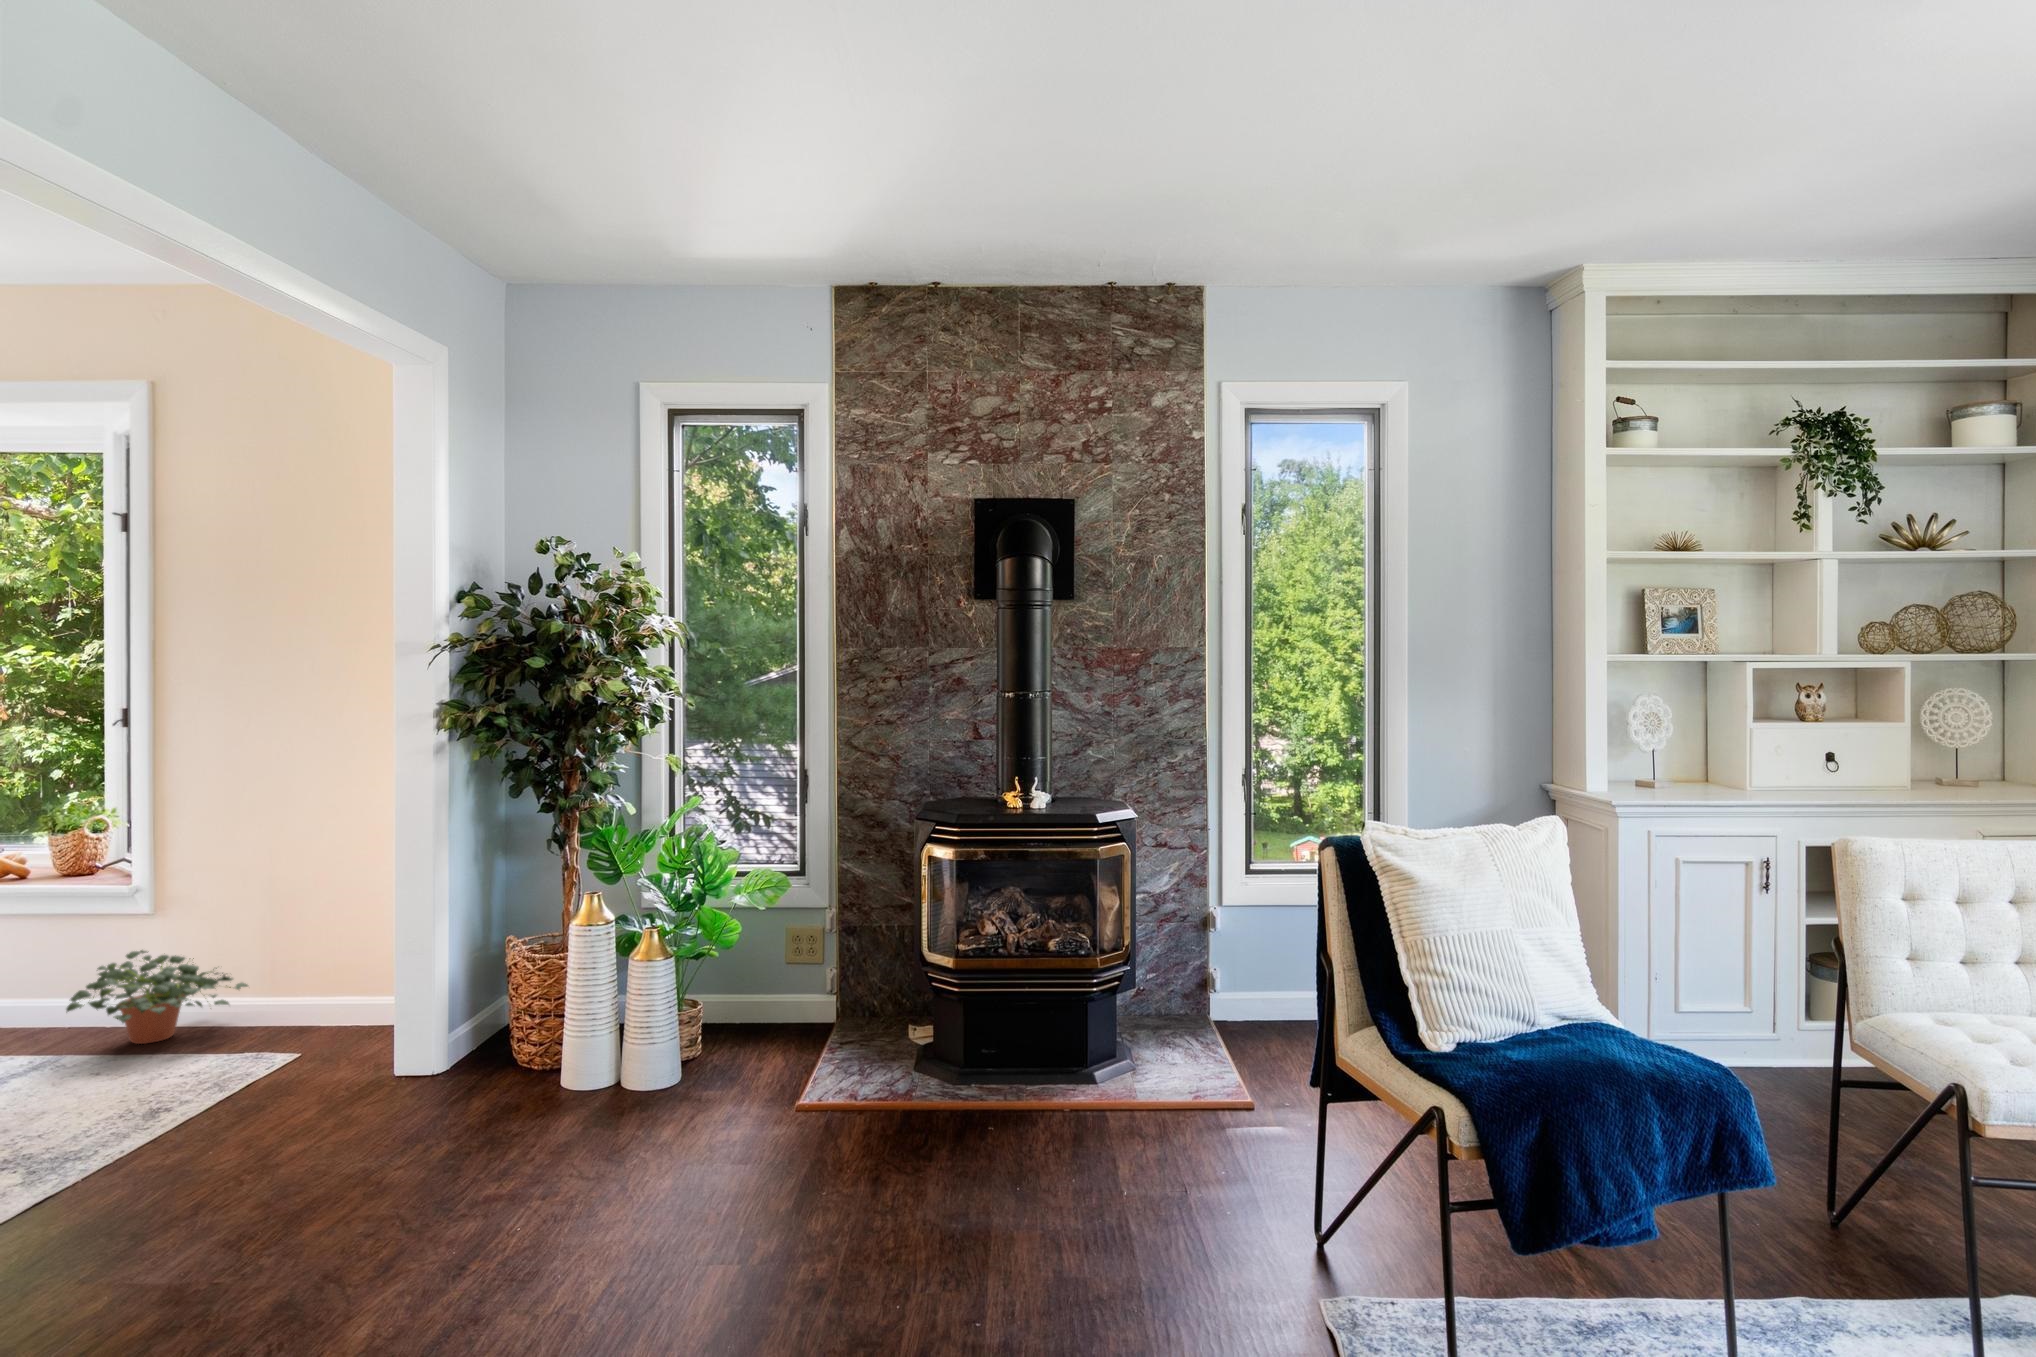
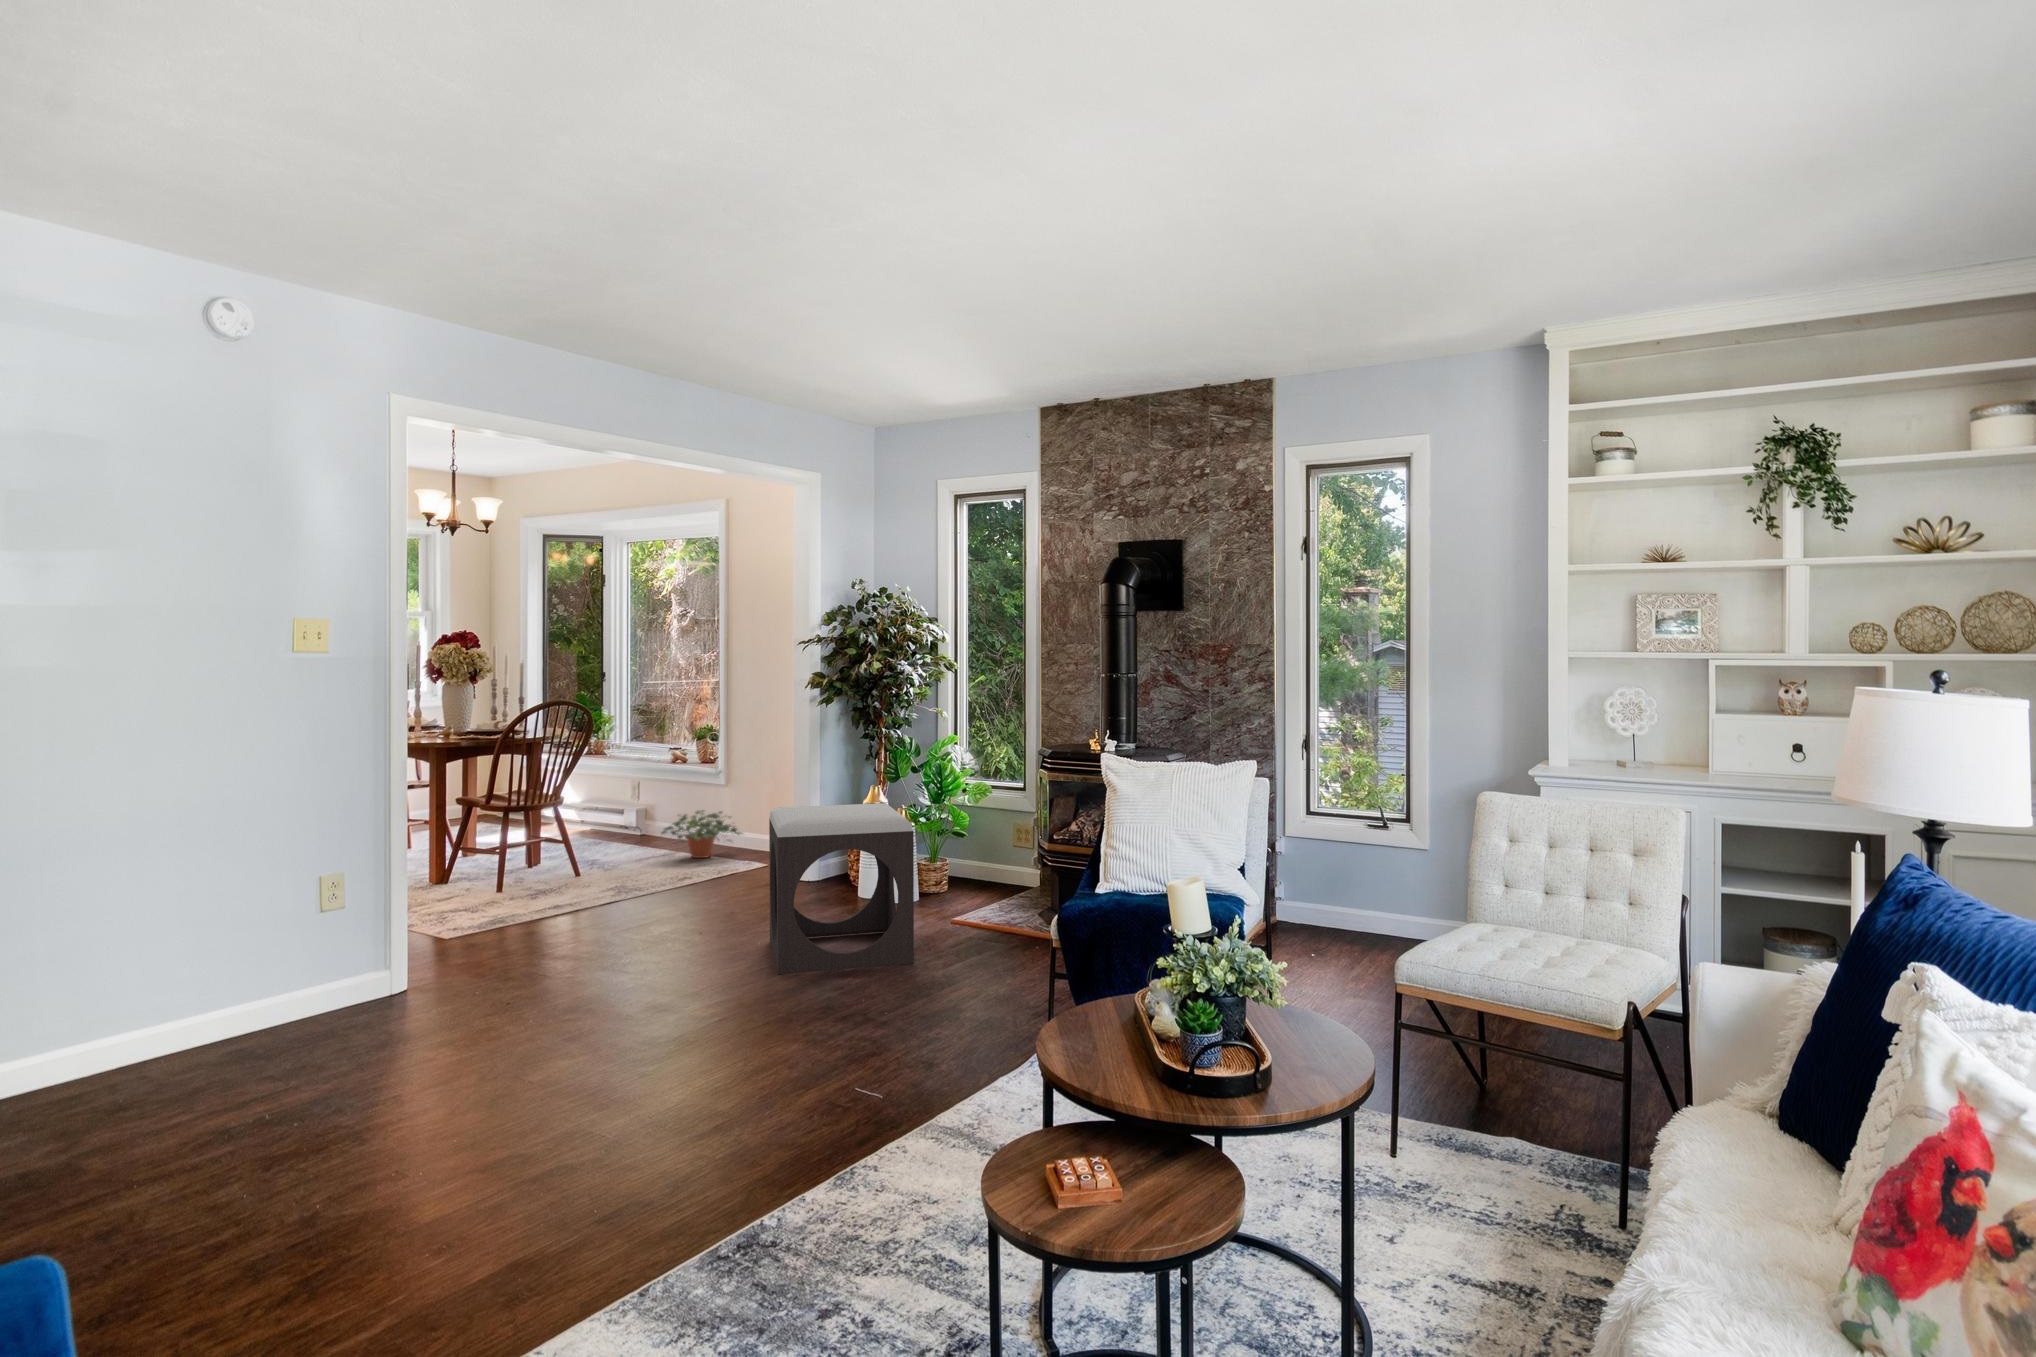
footstool: none [498,933,840,1324] -> present [769,803,914,974]

